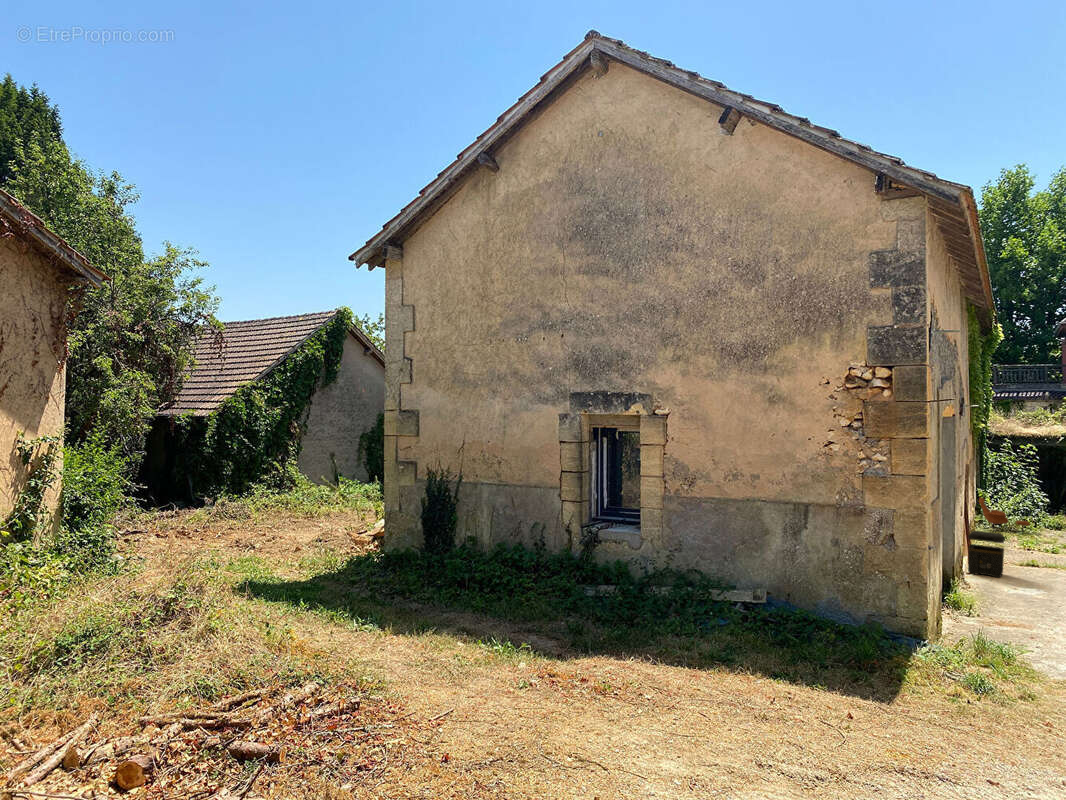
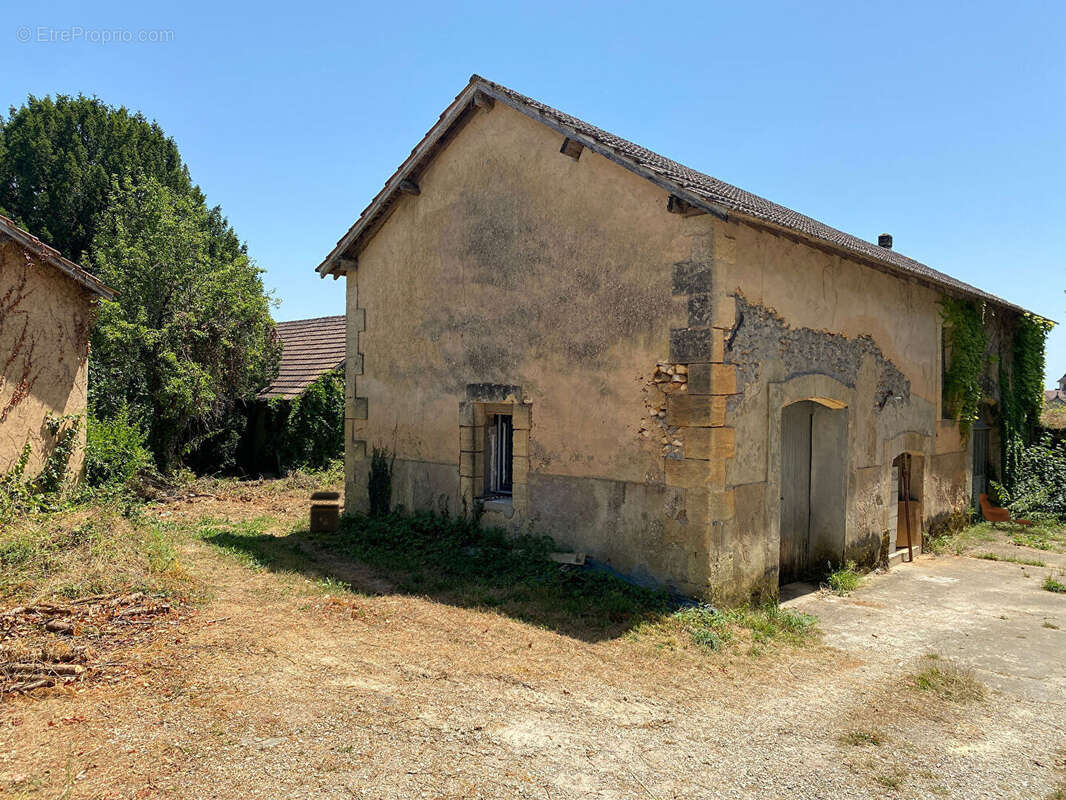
toolbox: present [968,531,1005,577] -> present [310,492,340,532]

